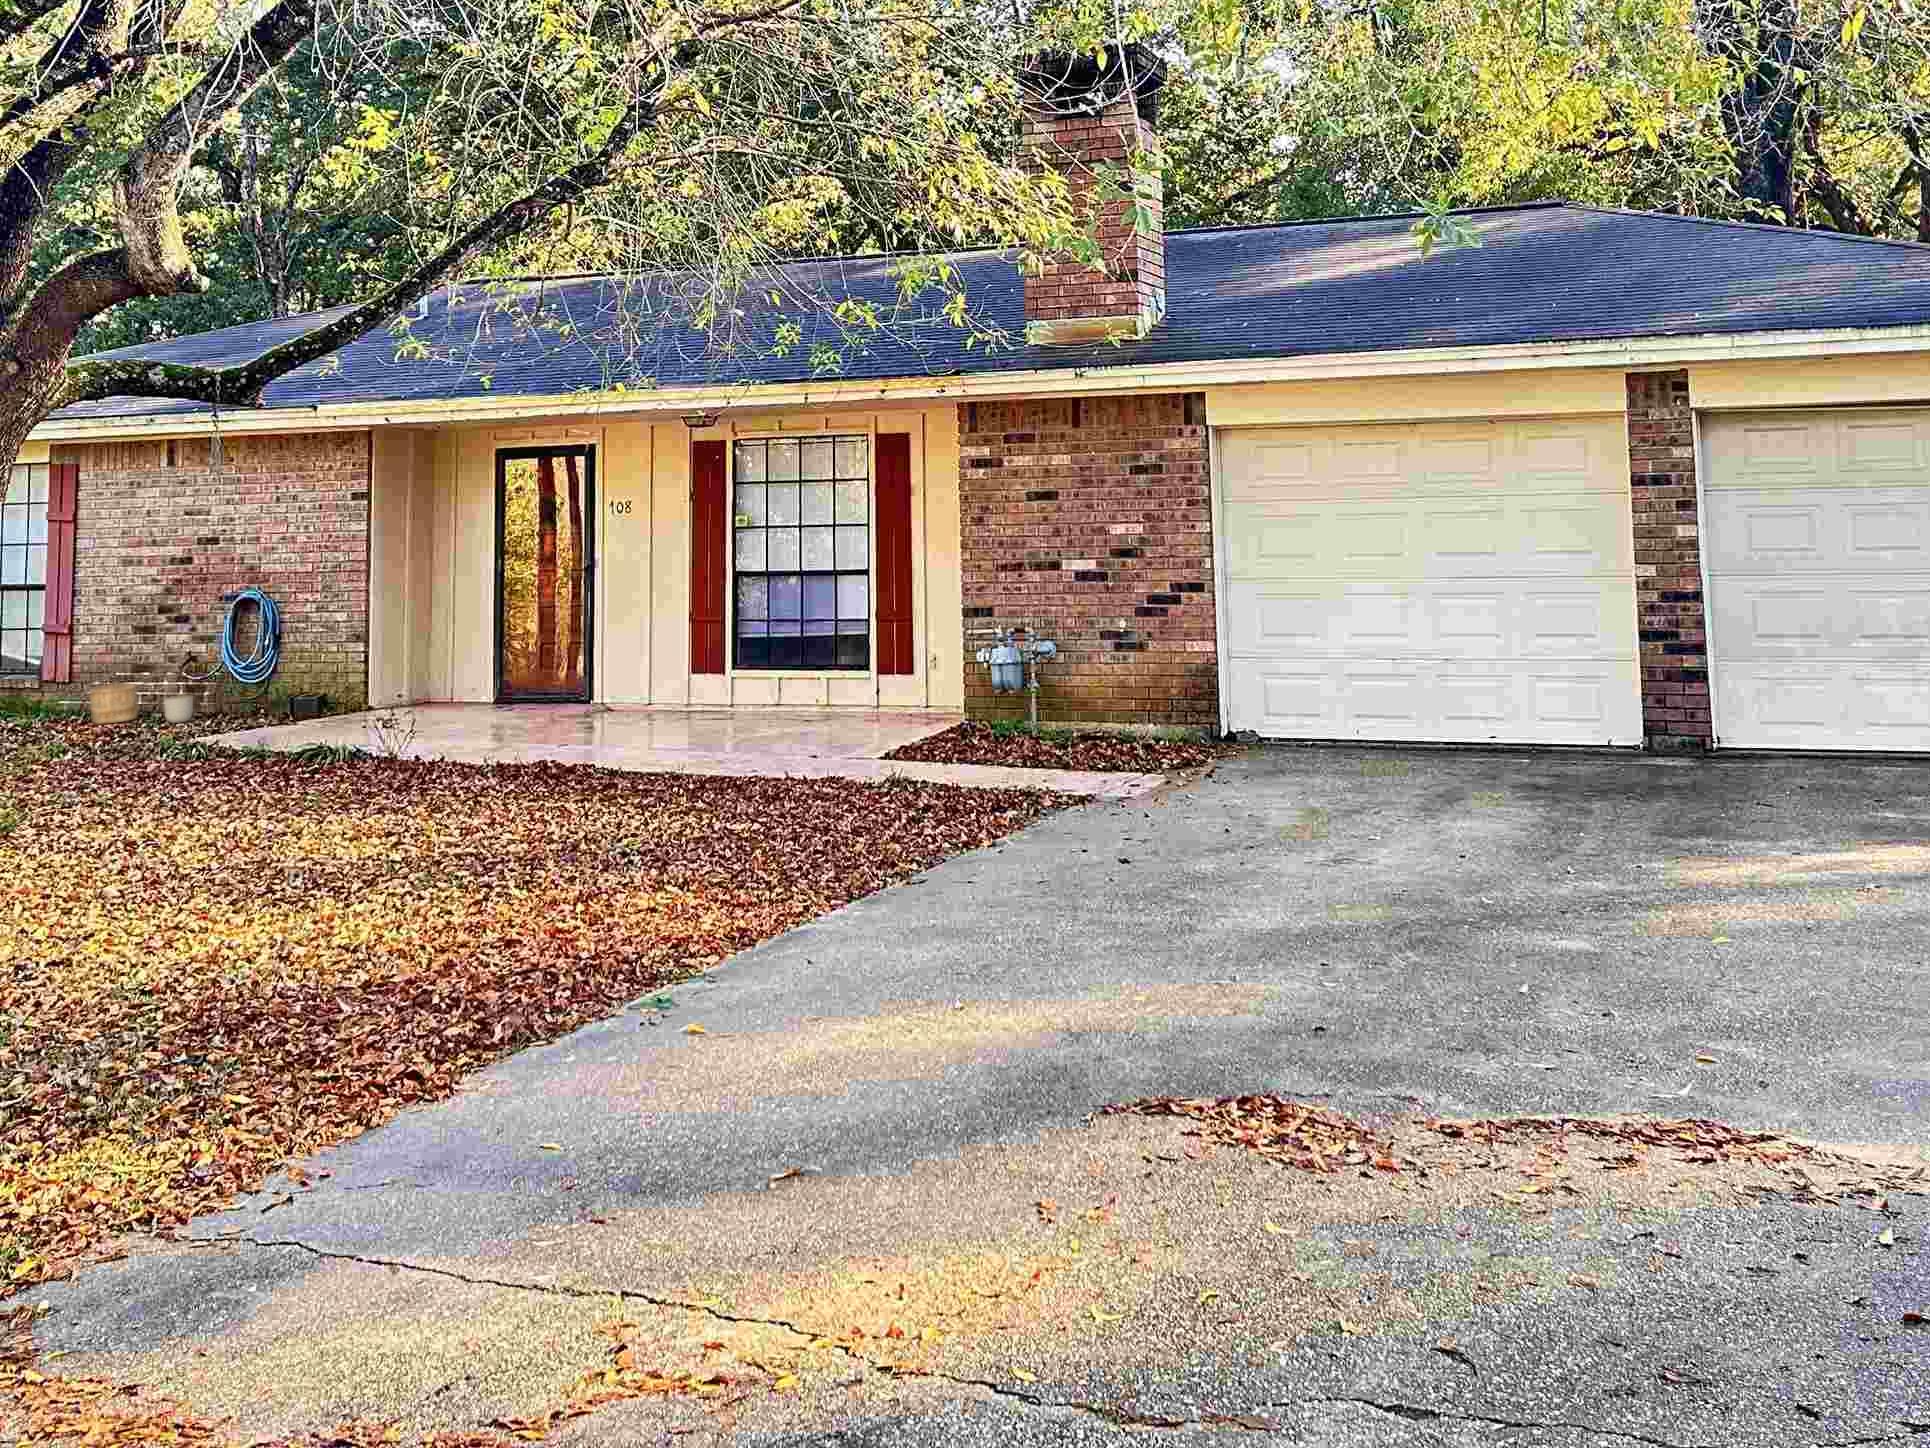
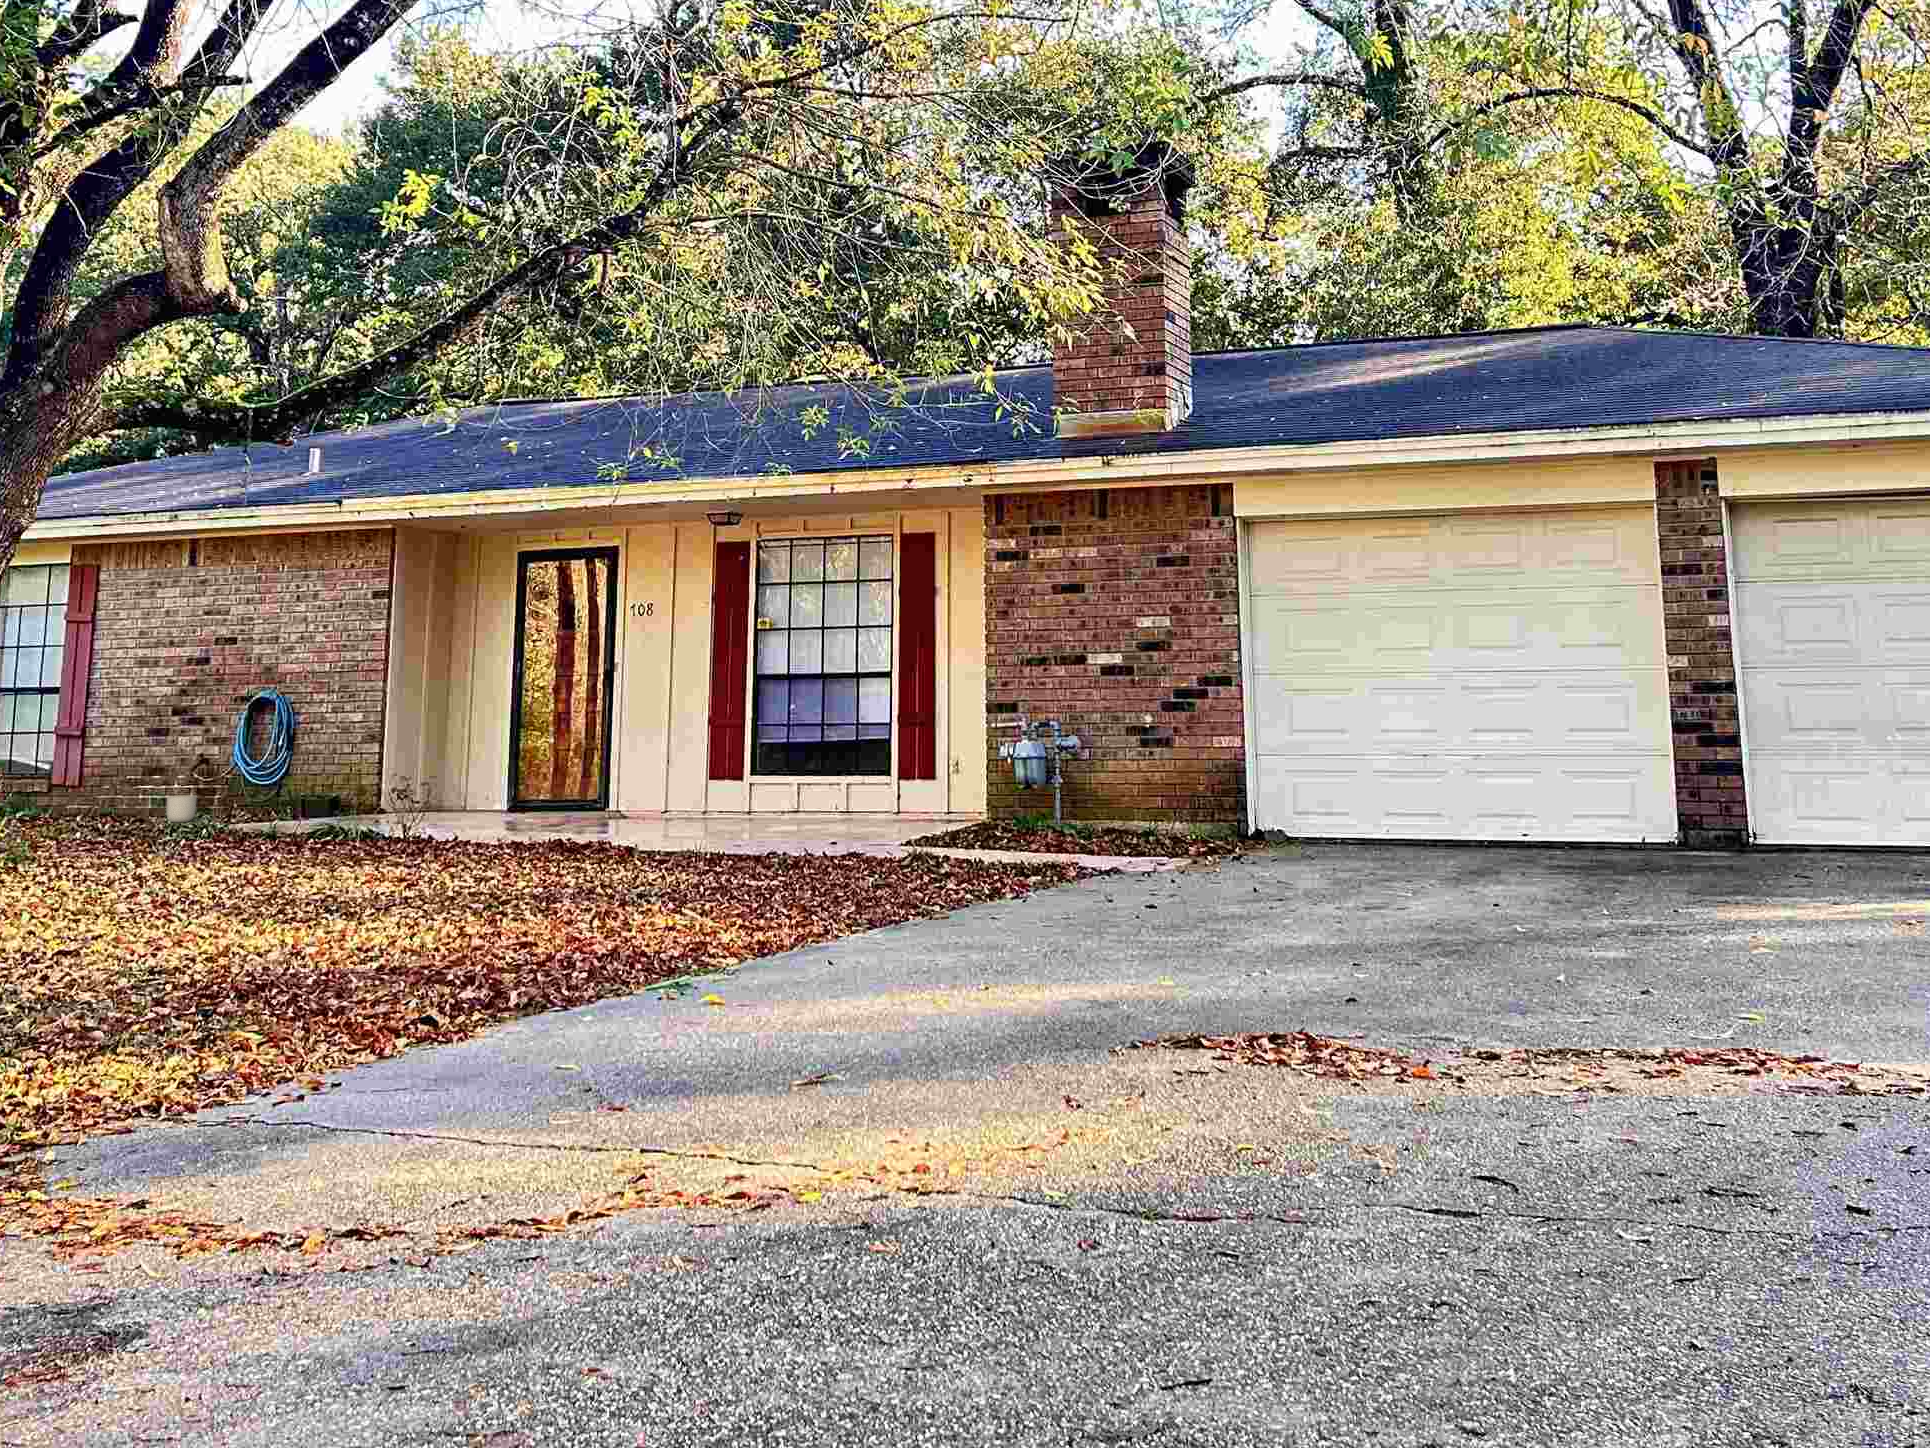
wooden bucket: present [90,684,137,724] -> none [90,783,140,822]

